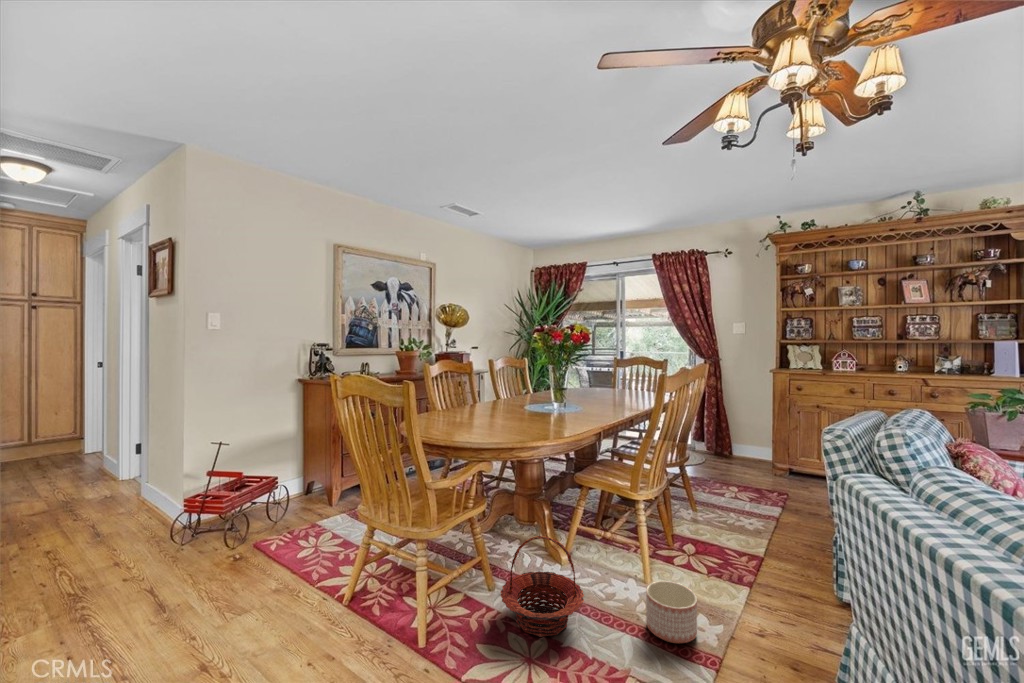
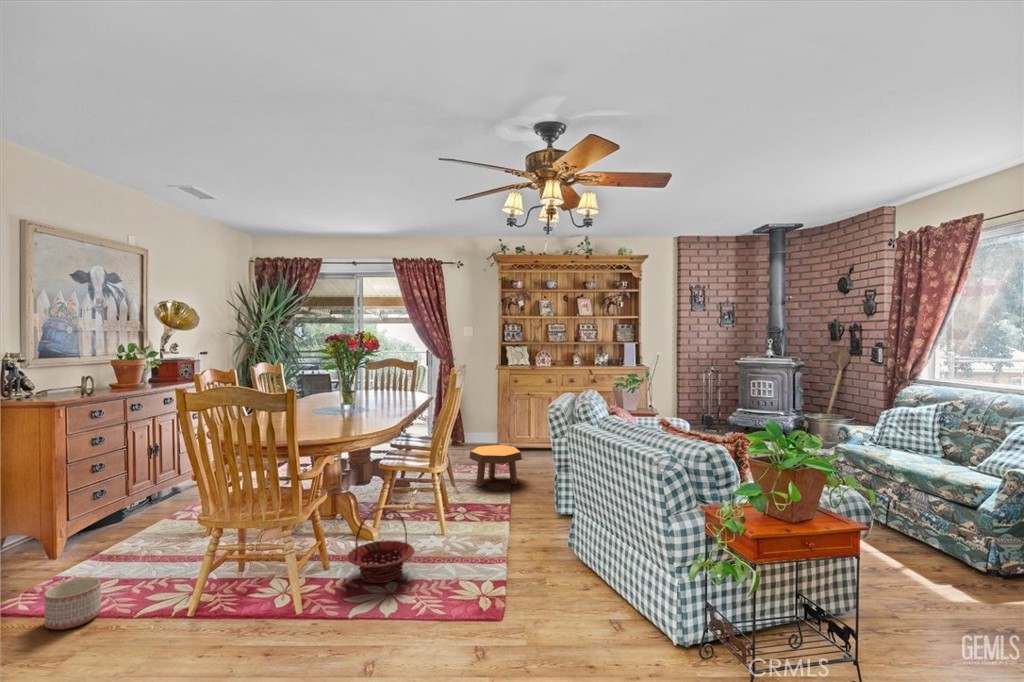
footstool: none [715,466,791,526] -> present [469,445,522,487]
planter: present [646,581,697,643] -> present [44,577,101,630]

